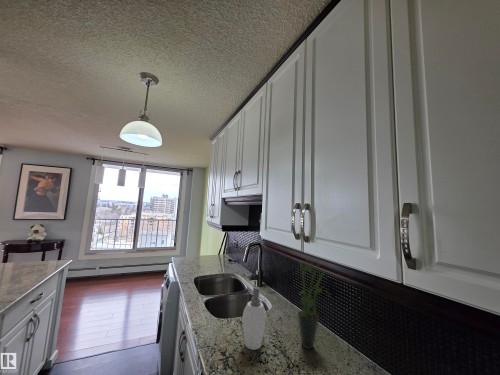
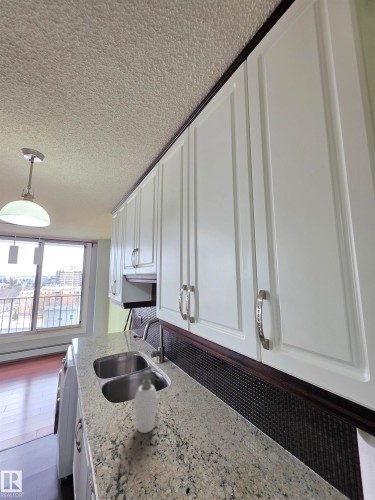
potted plant: present [298,260,323,349] -> none [188,337,222,424]

